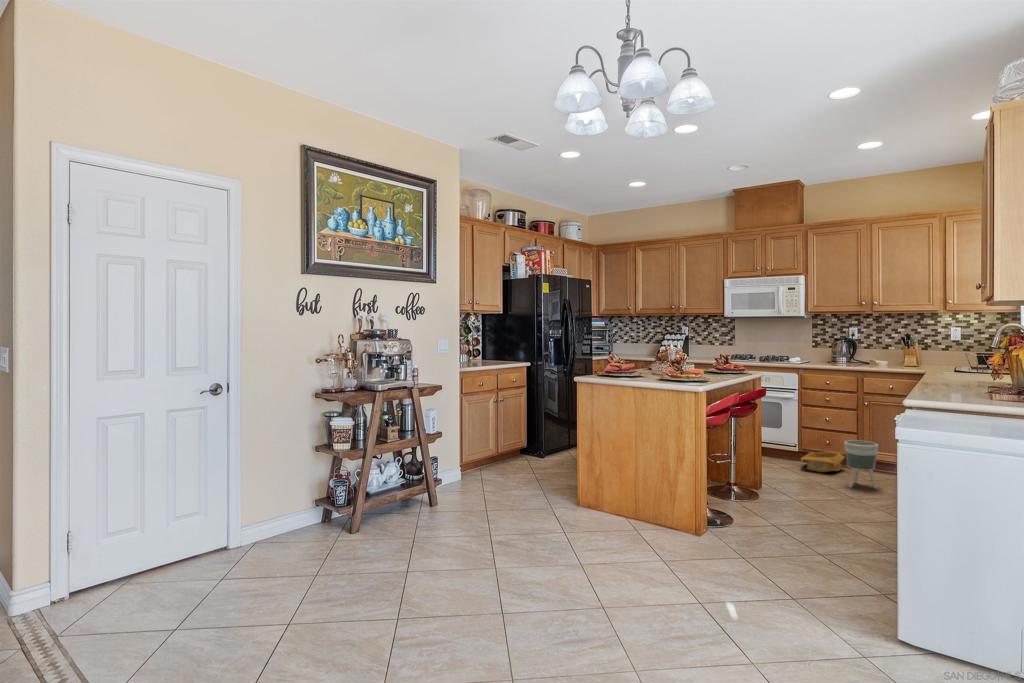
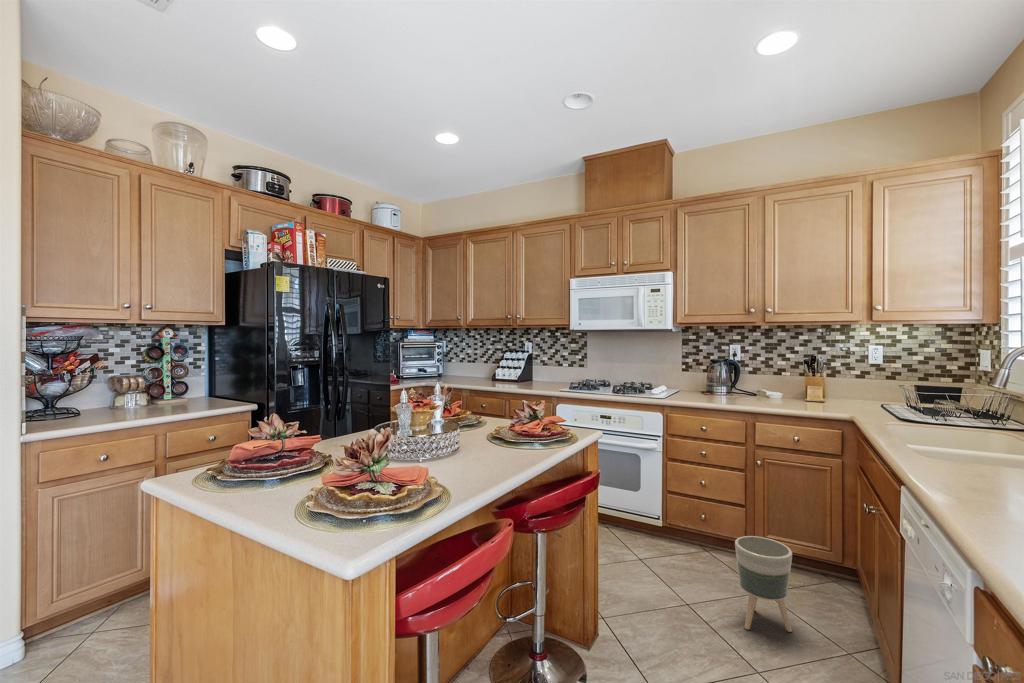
cardboard box: present [801,451,845,472] -> none [665,532,731,575]

